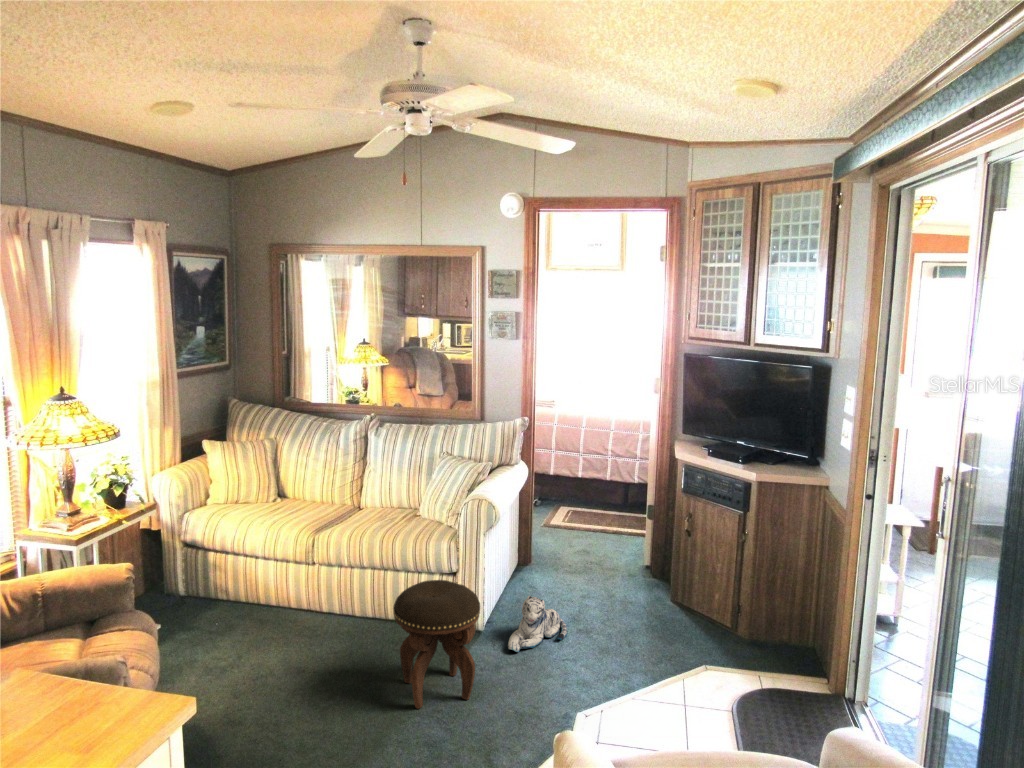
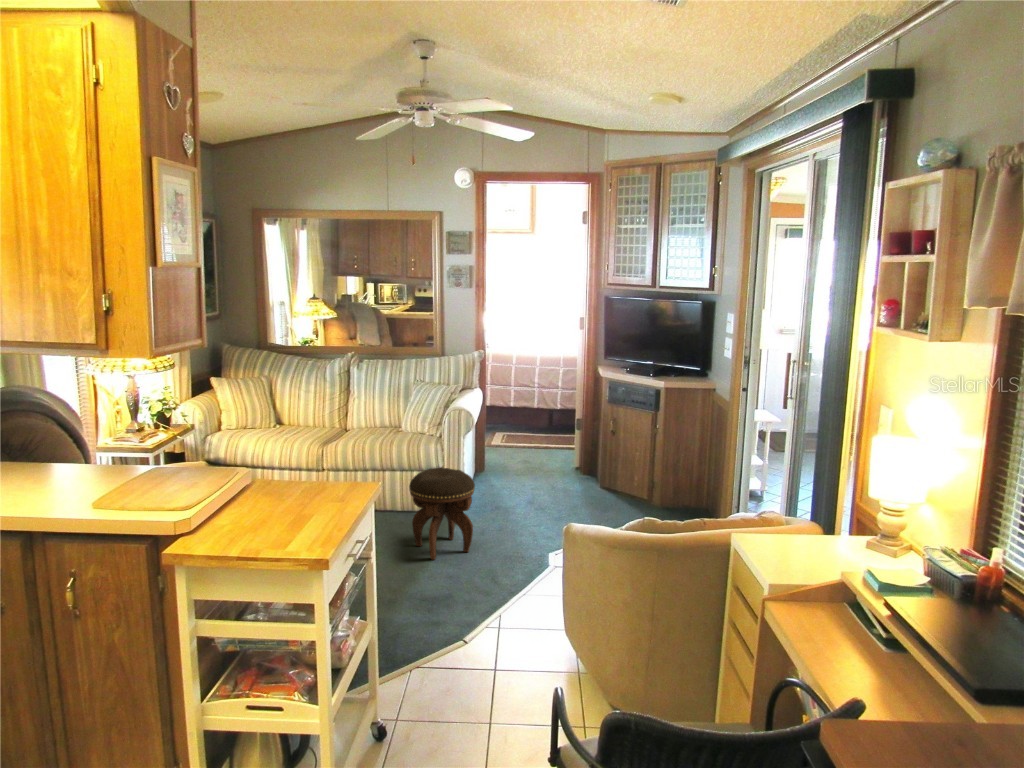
plush toy: present [508,596,567,652] -> none [486,482,528,523]

